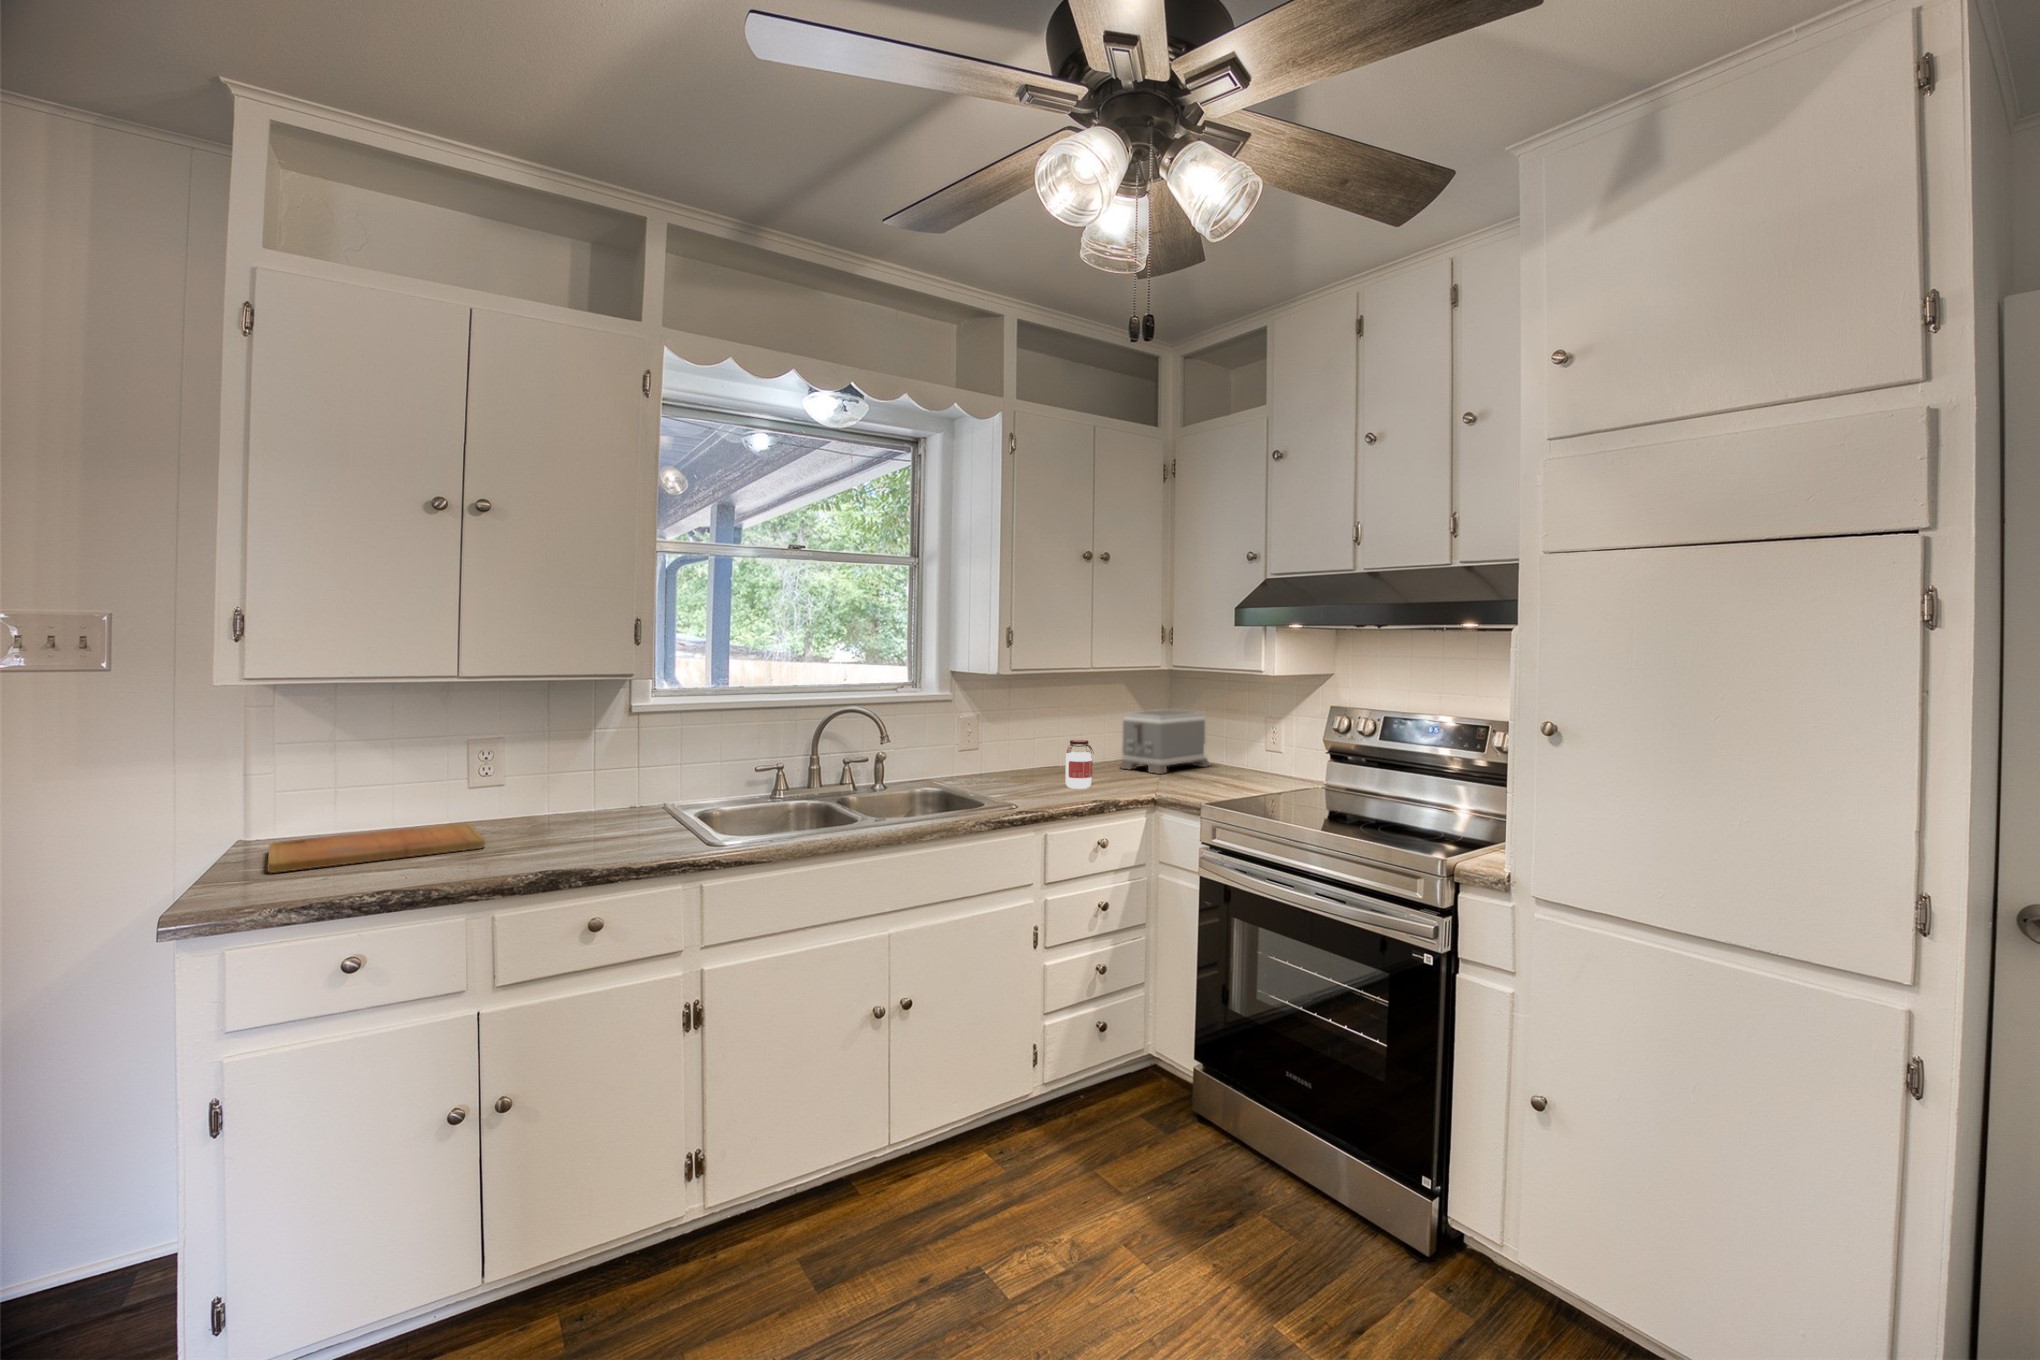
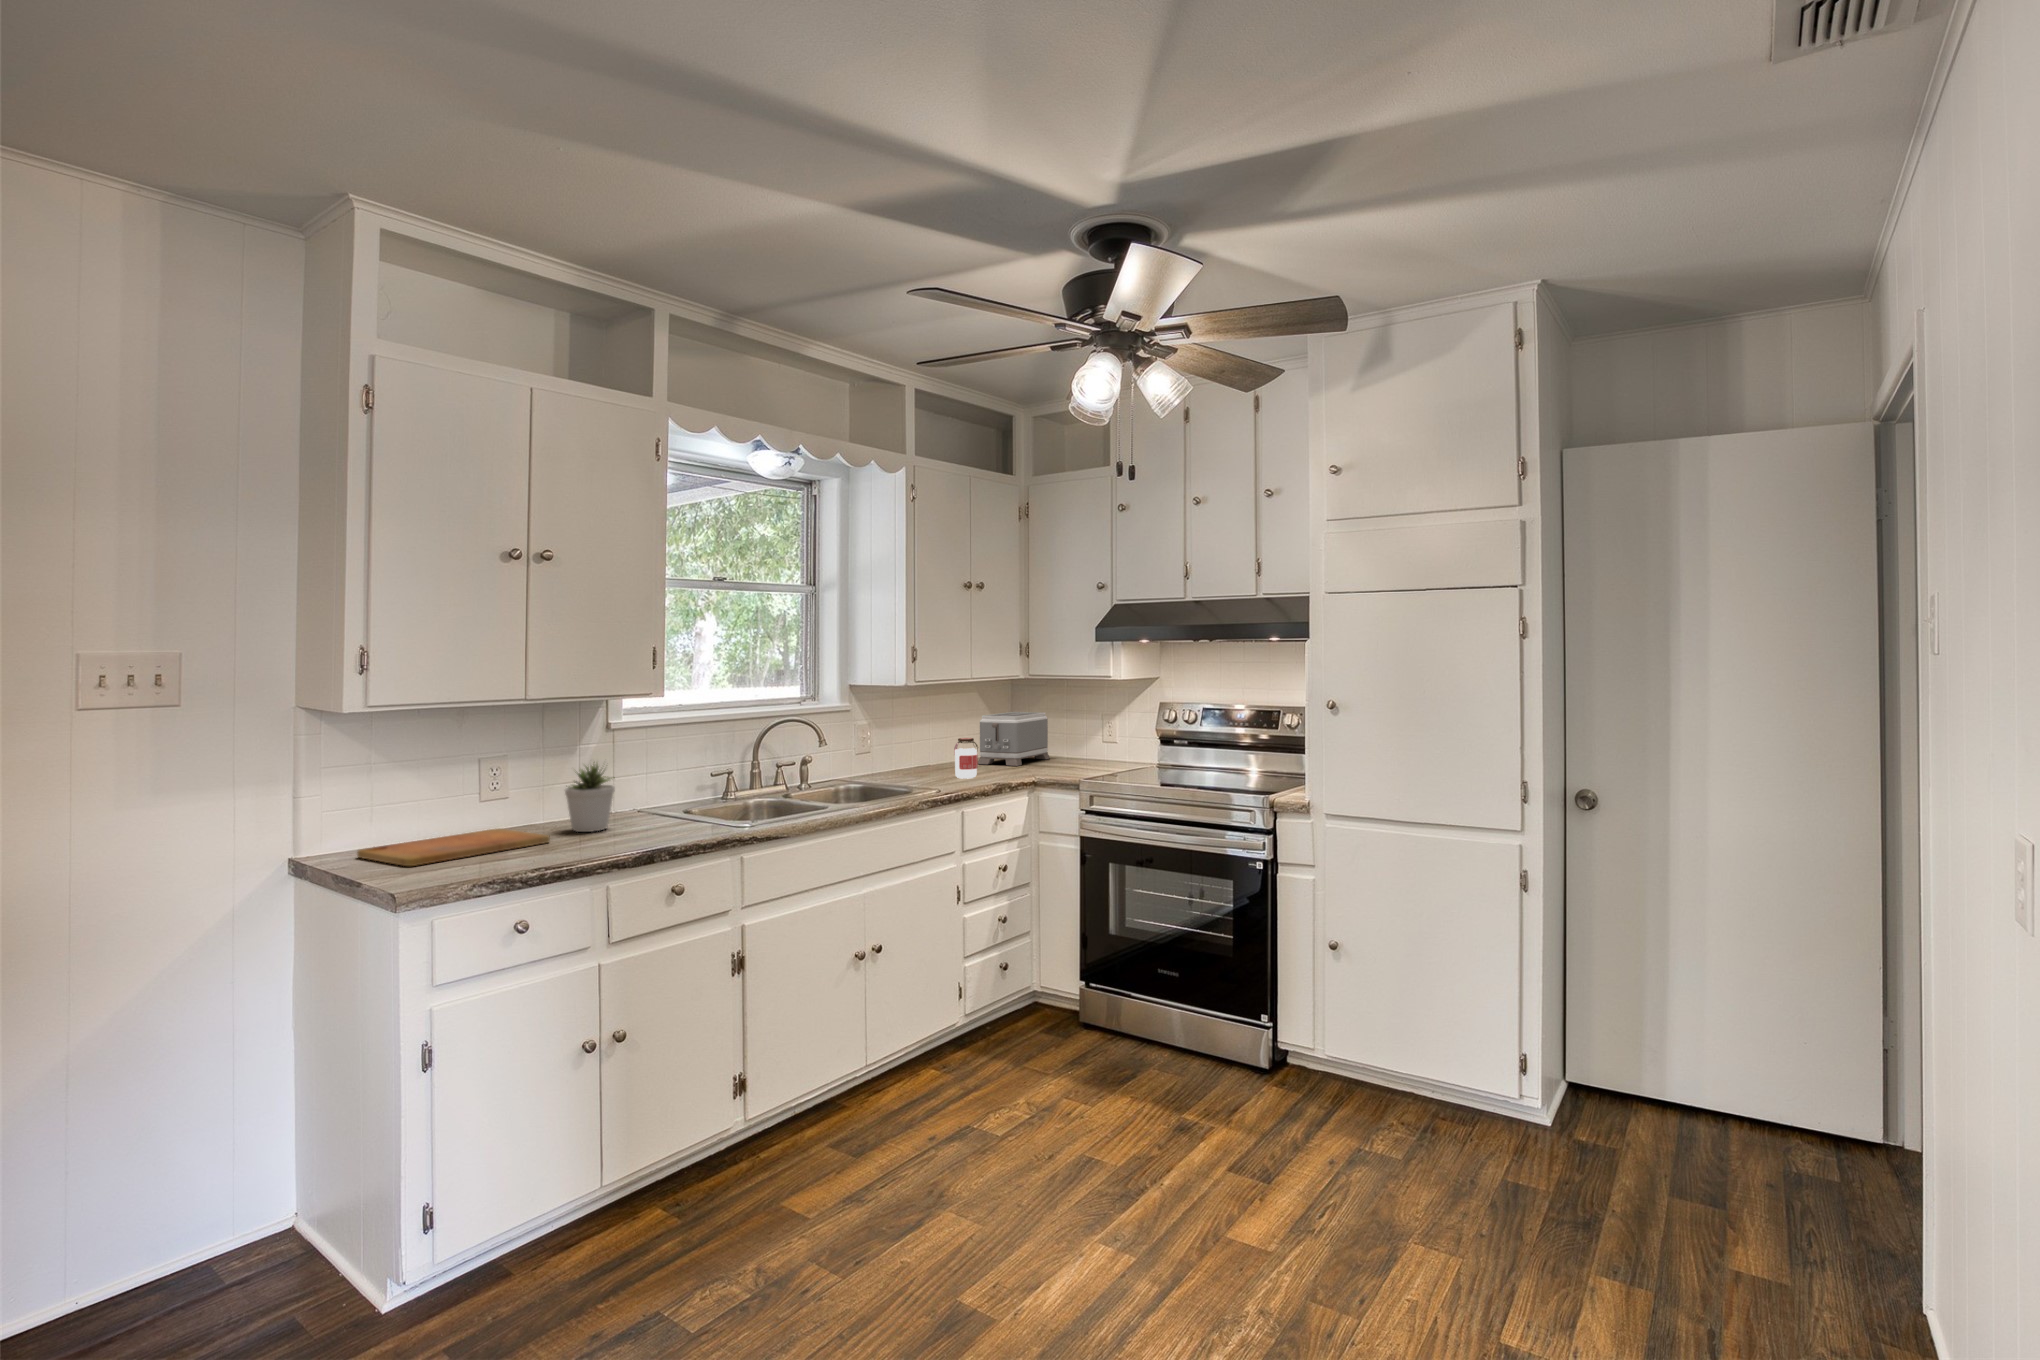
potted plant: none [527,749,595,835] -> present [565,764,615,832]

